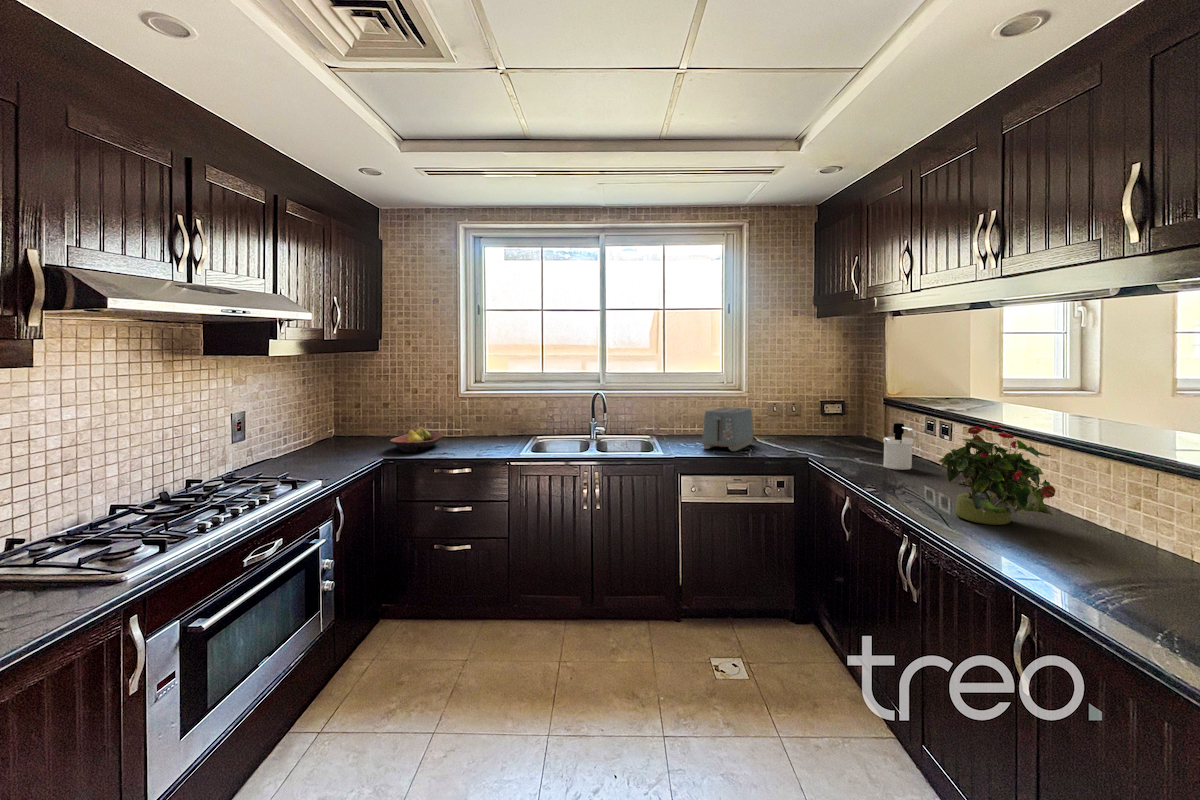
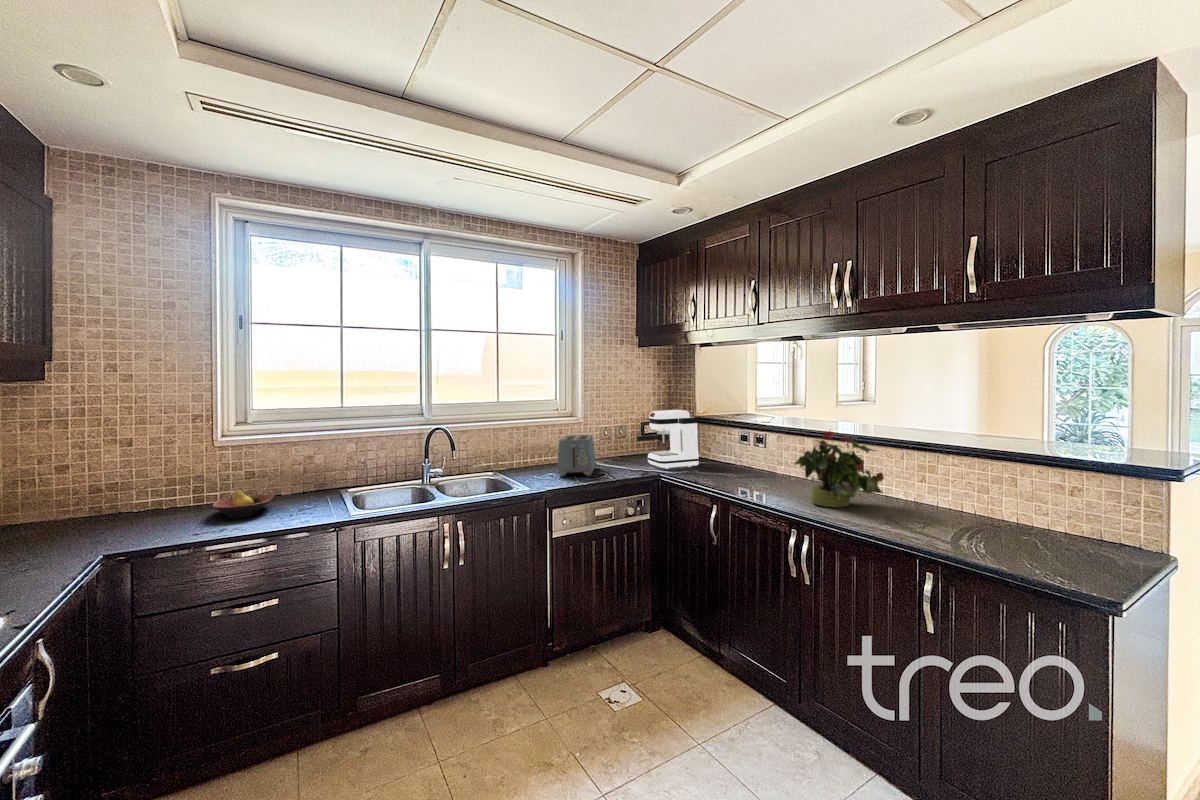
coffee maker: none [799,387,872,455] -> present [637,410,699,469]
soap dispenser: present [883,423,916,470] -> none [717,437,746,475]

